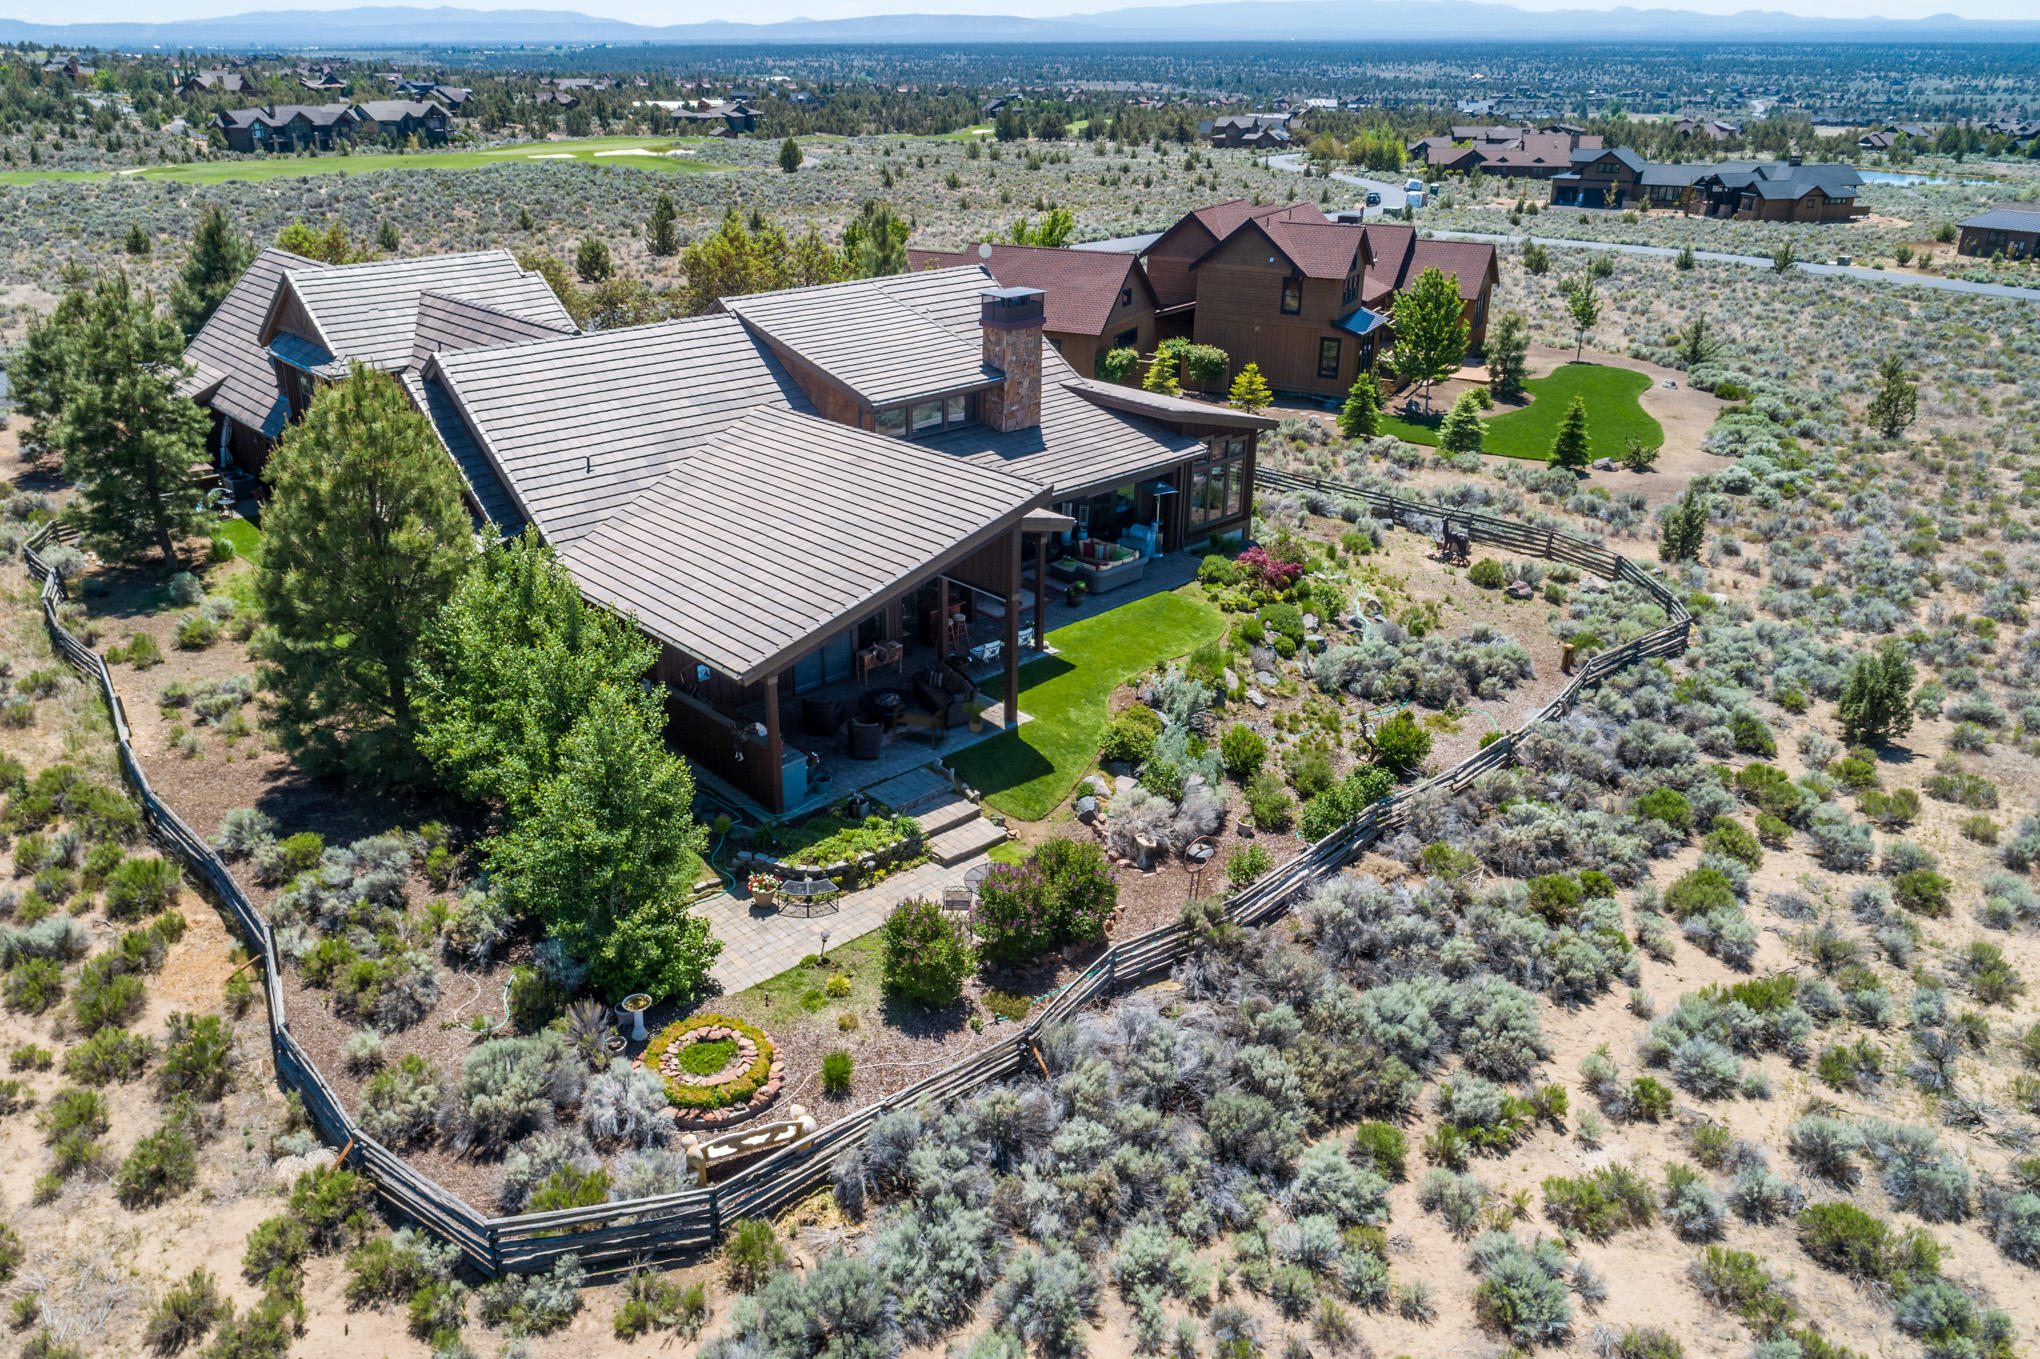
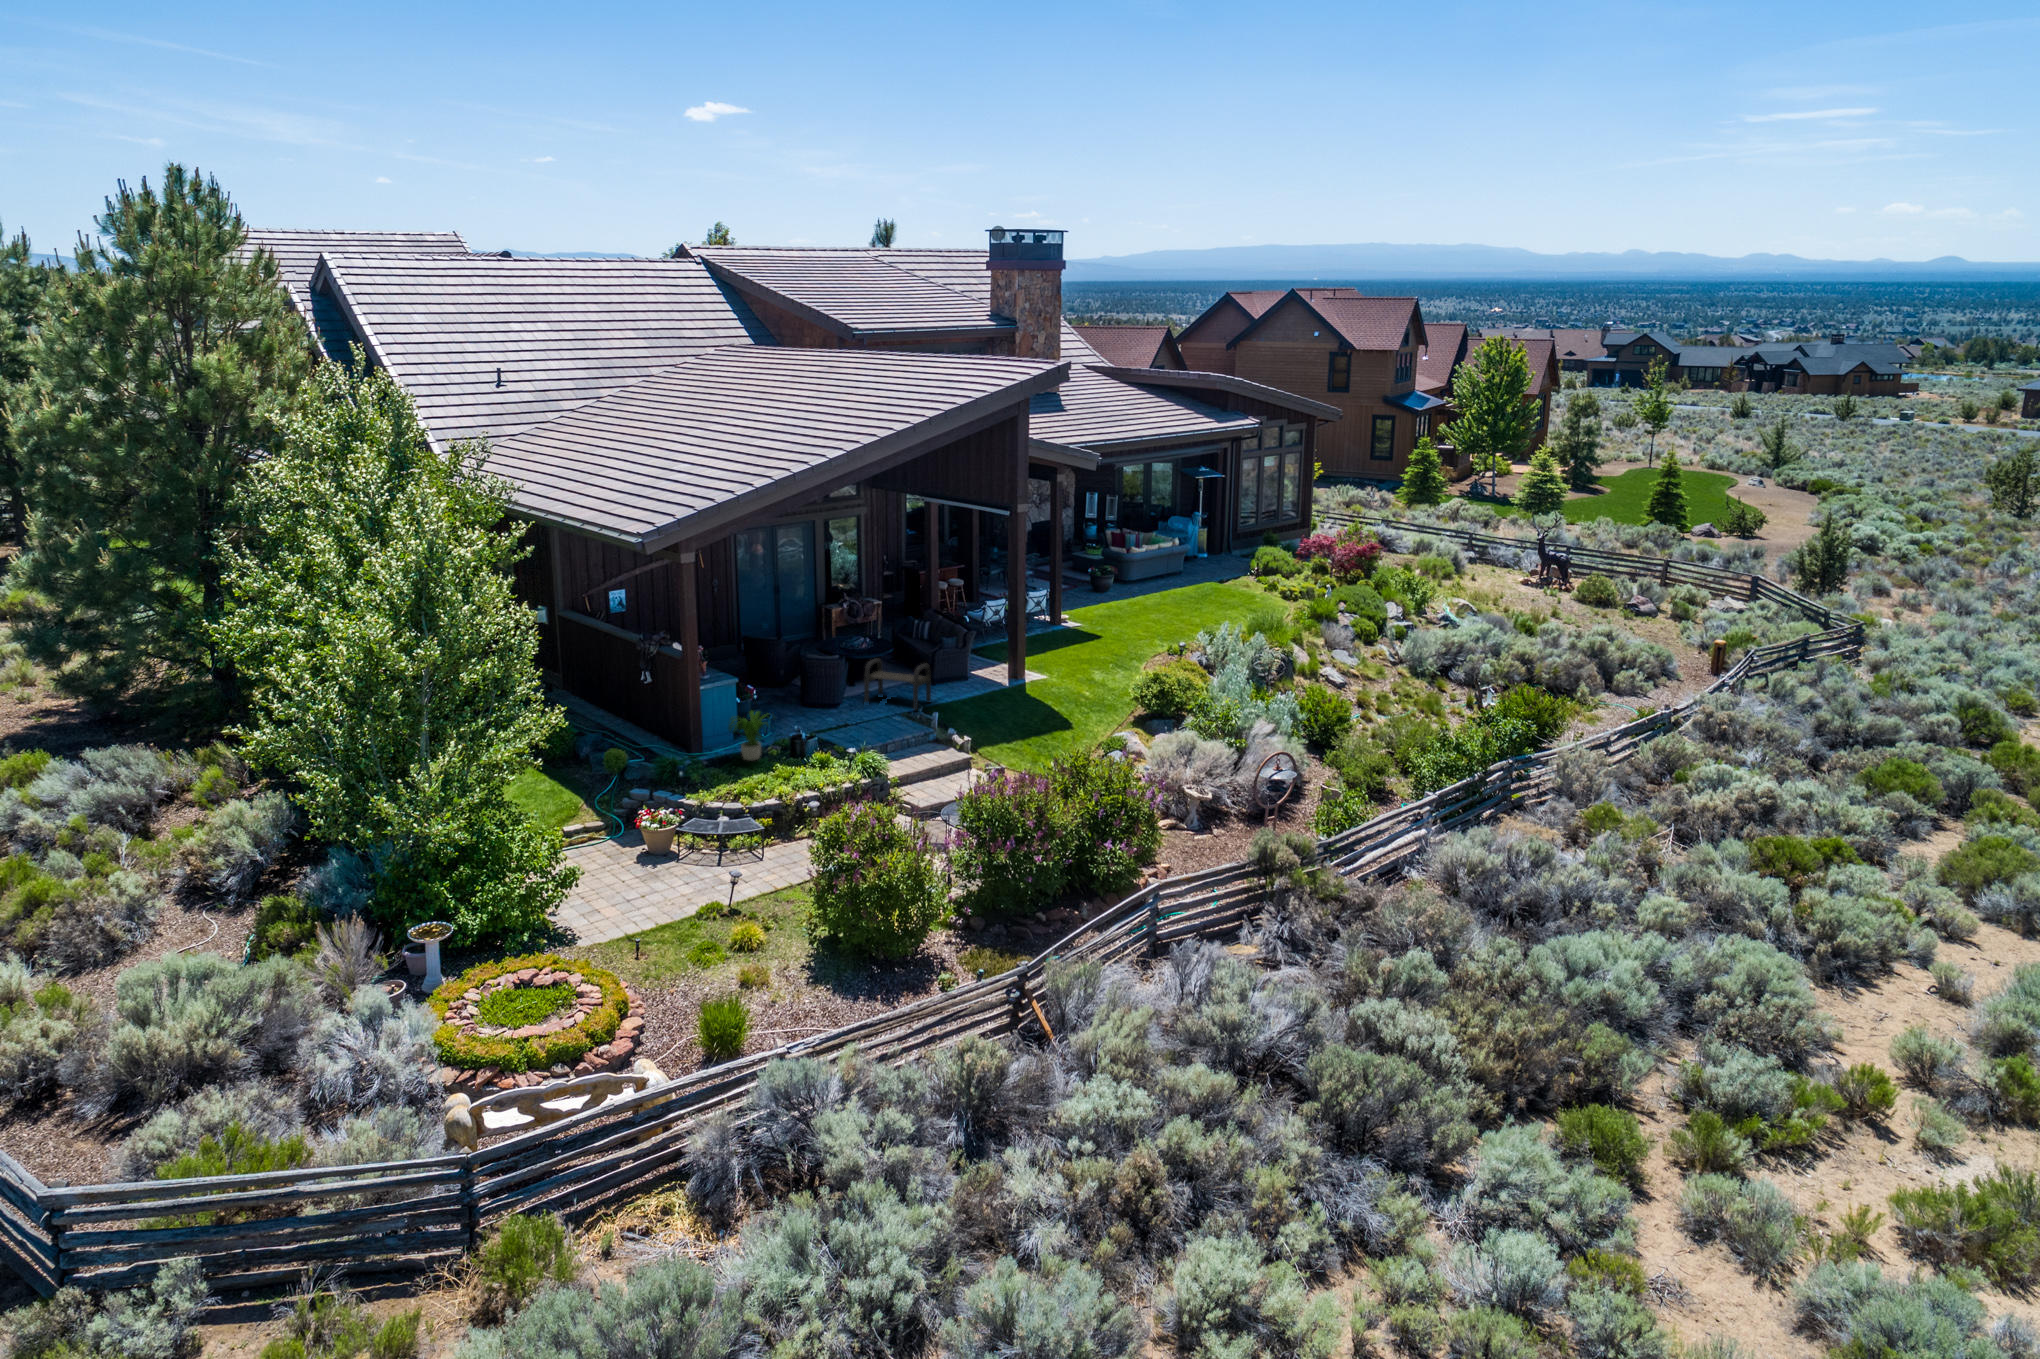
potted plant: present [962,699,989,733] -> present [729,711,770,760]

